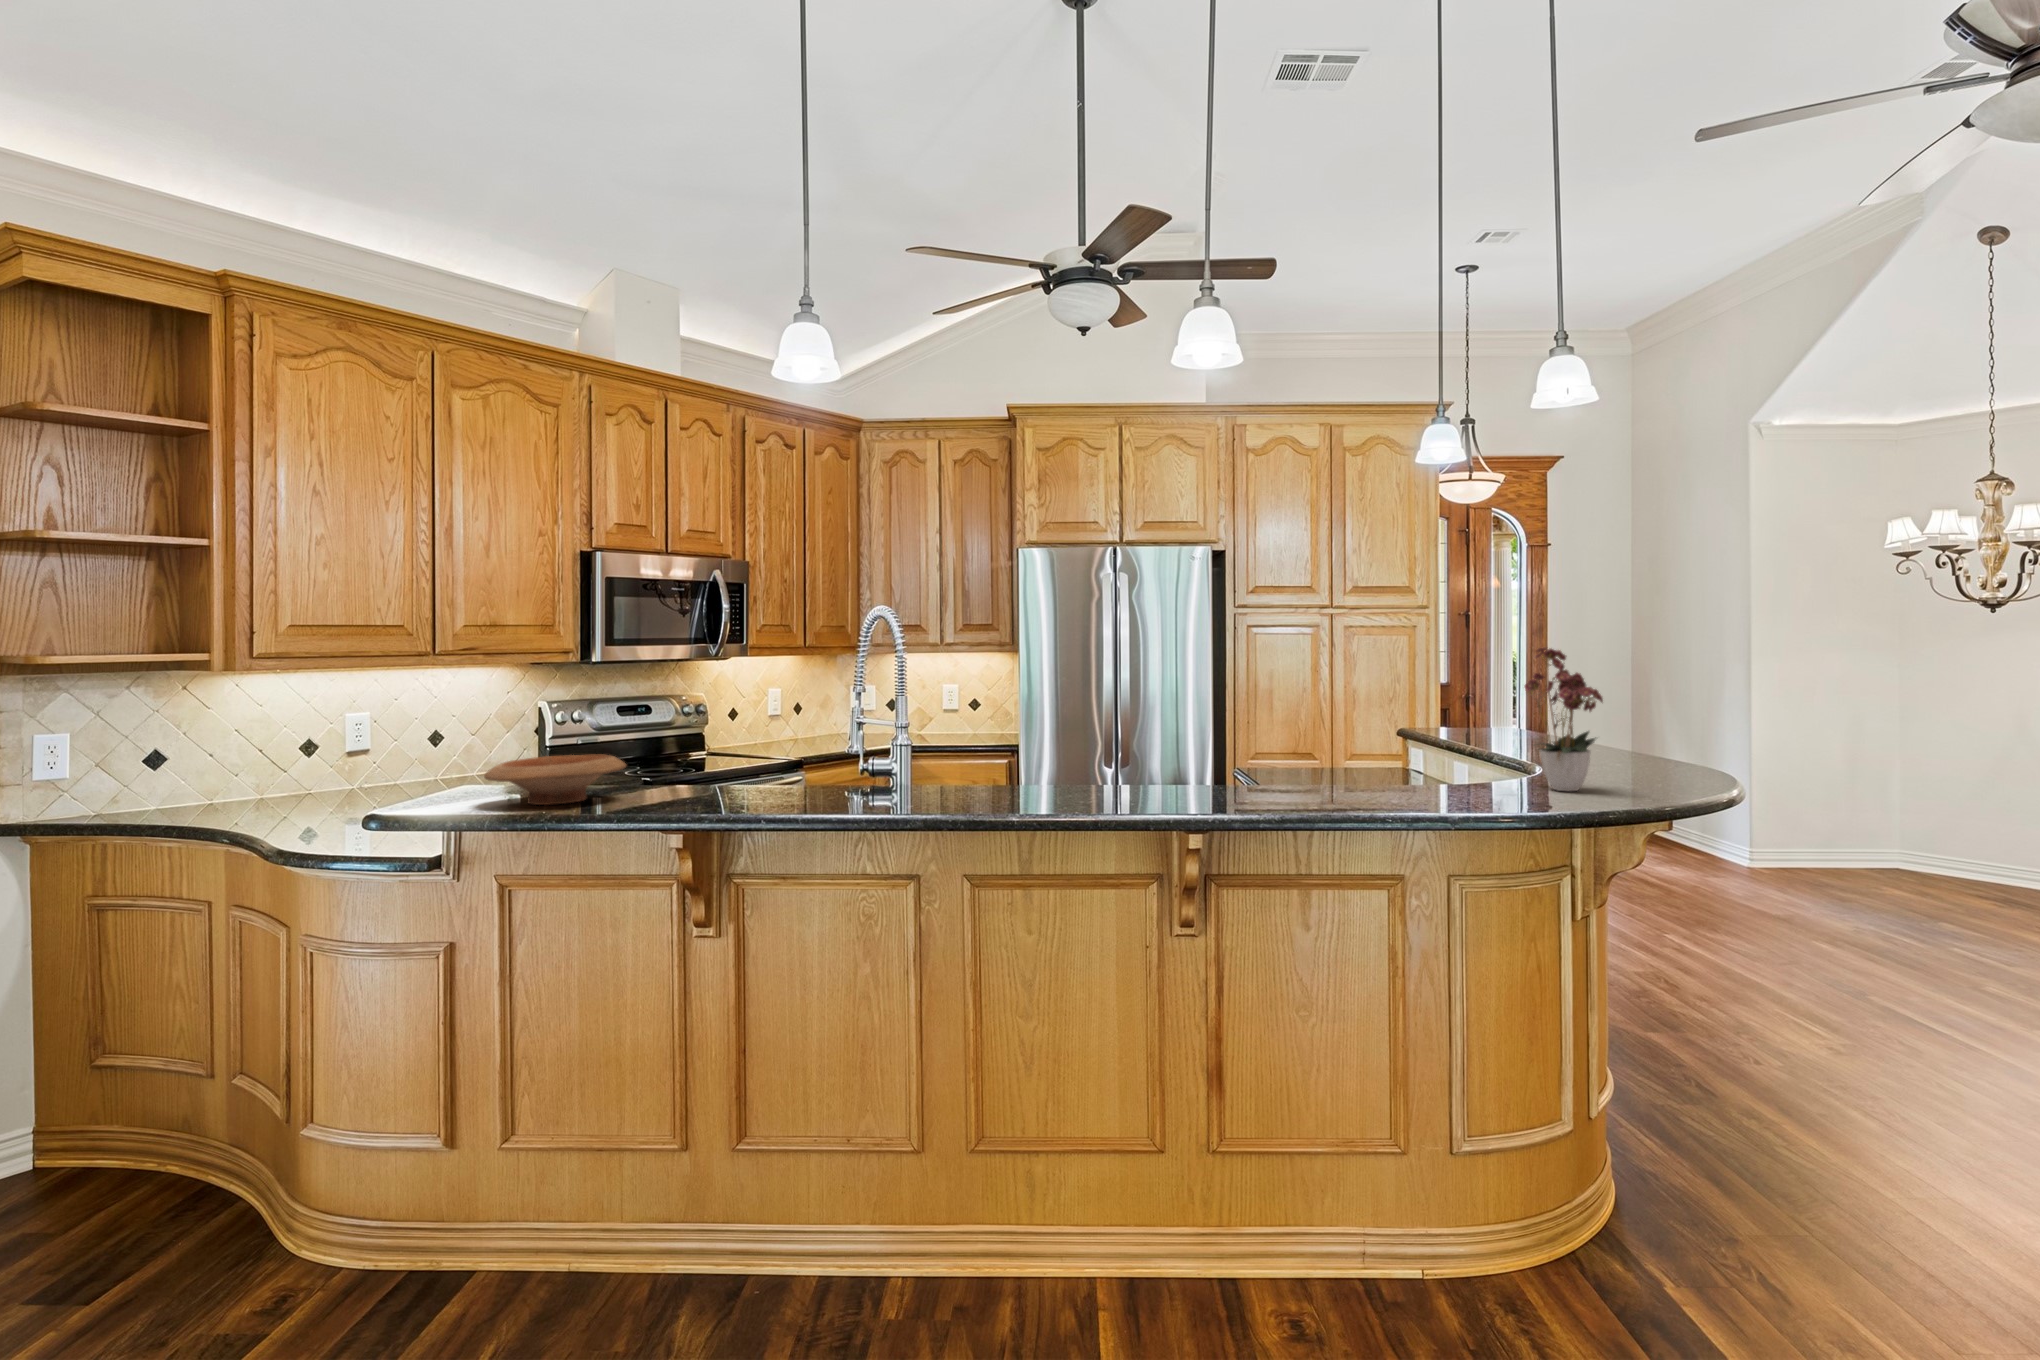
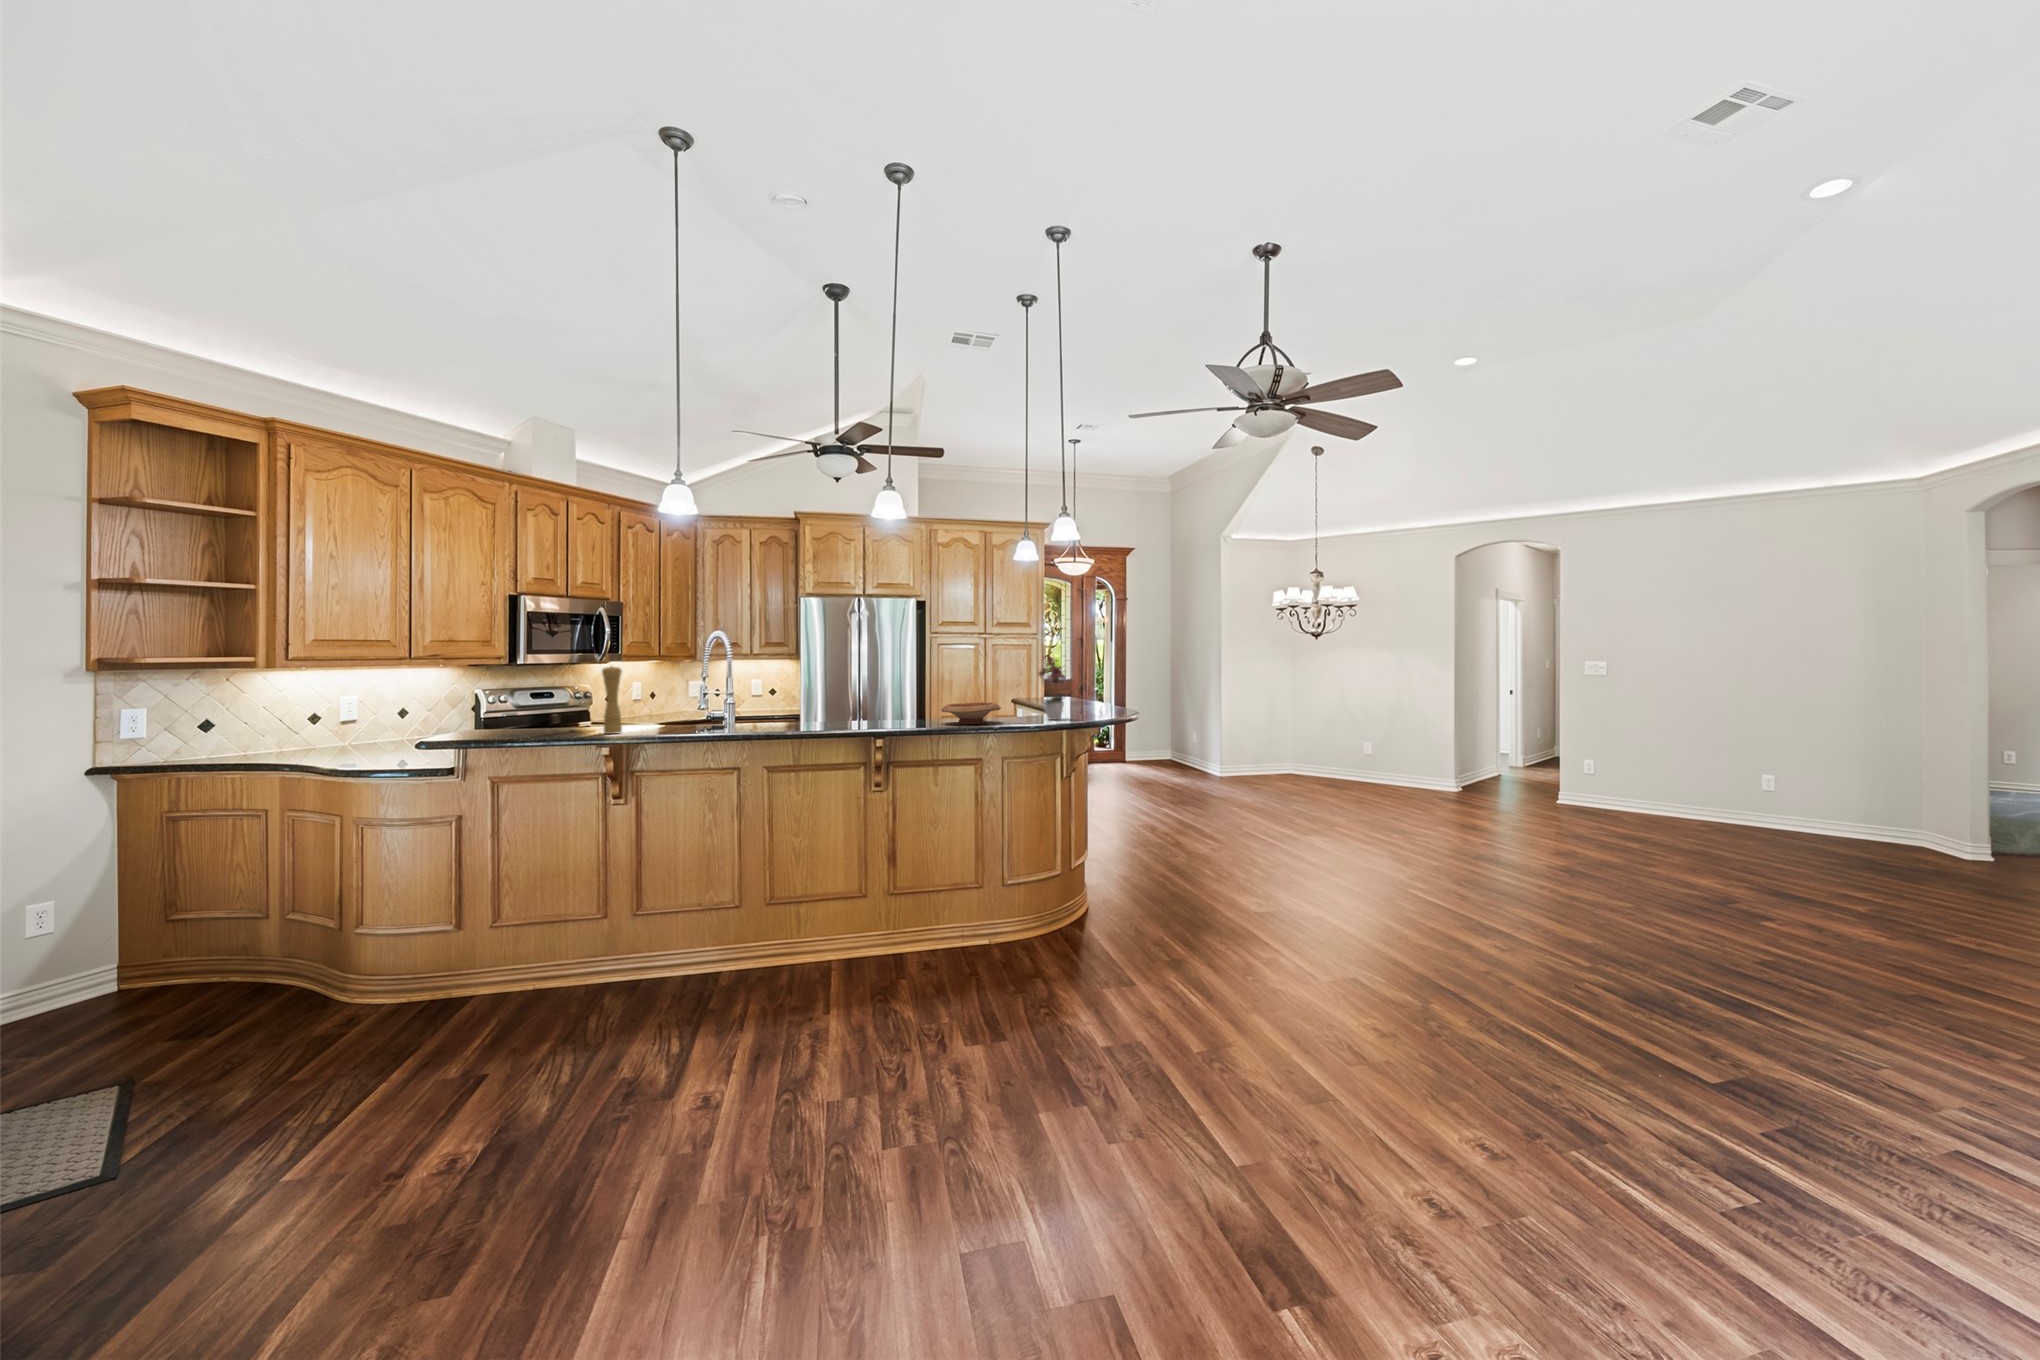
pepper mill: none [675,668,711,798] -> present [602,666,622,734]
wooden bowl: present [484,755,626,805] -> present [941,702,1001,724]

